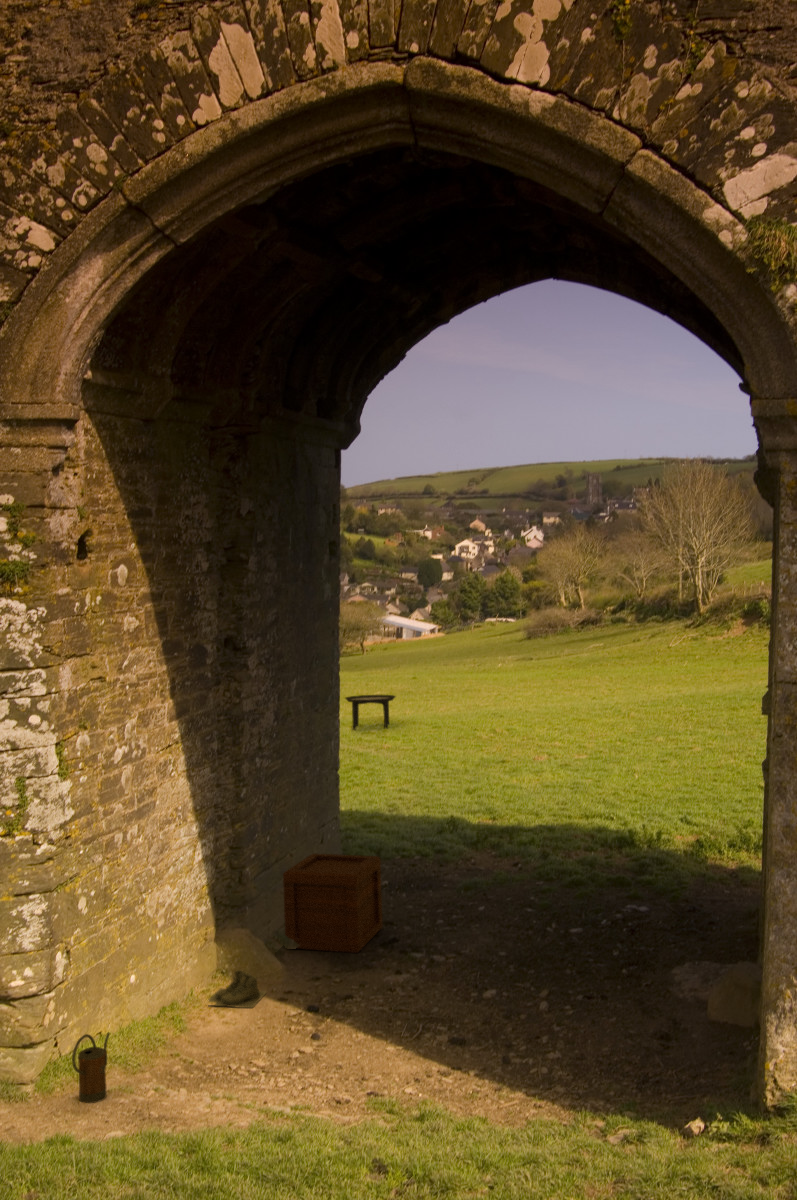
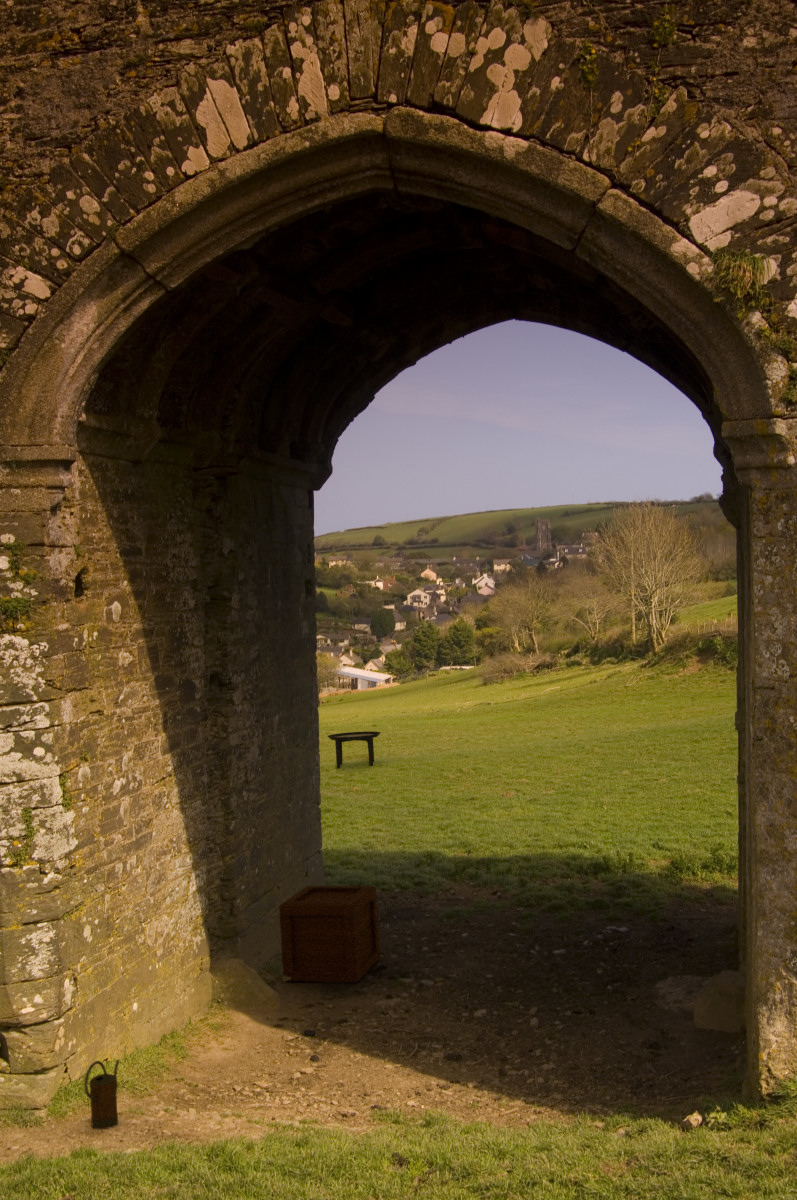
boots: present [209,970,266,1008] -> none [206,1002,269,1039]

